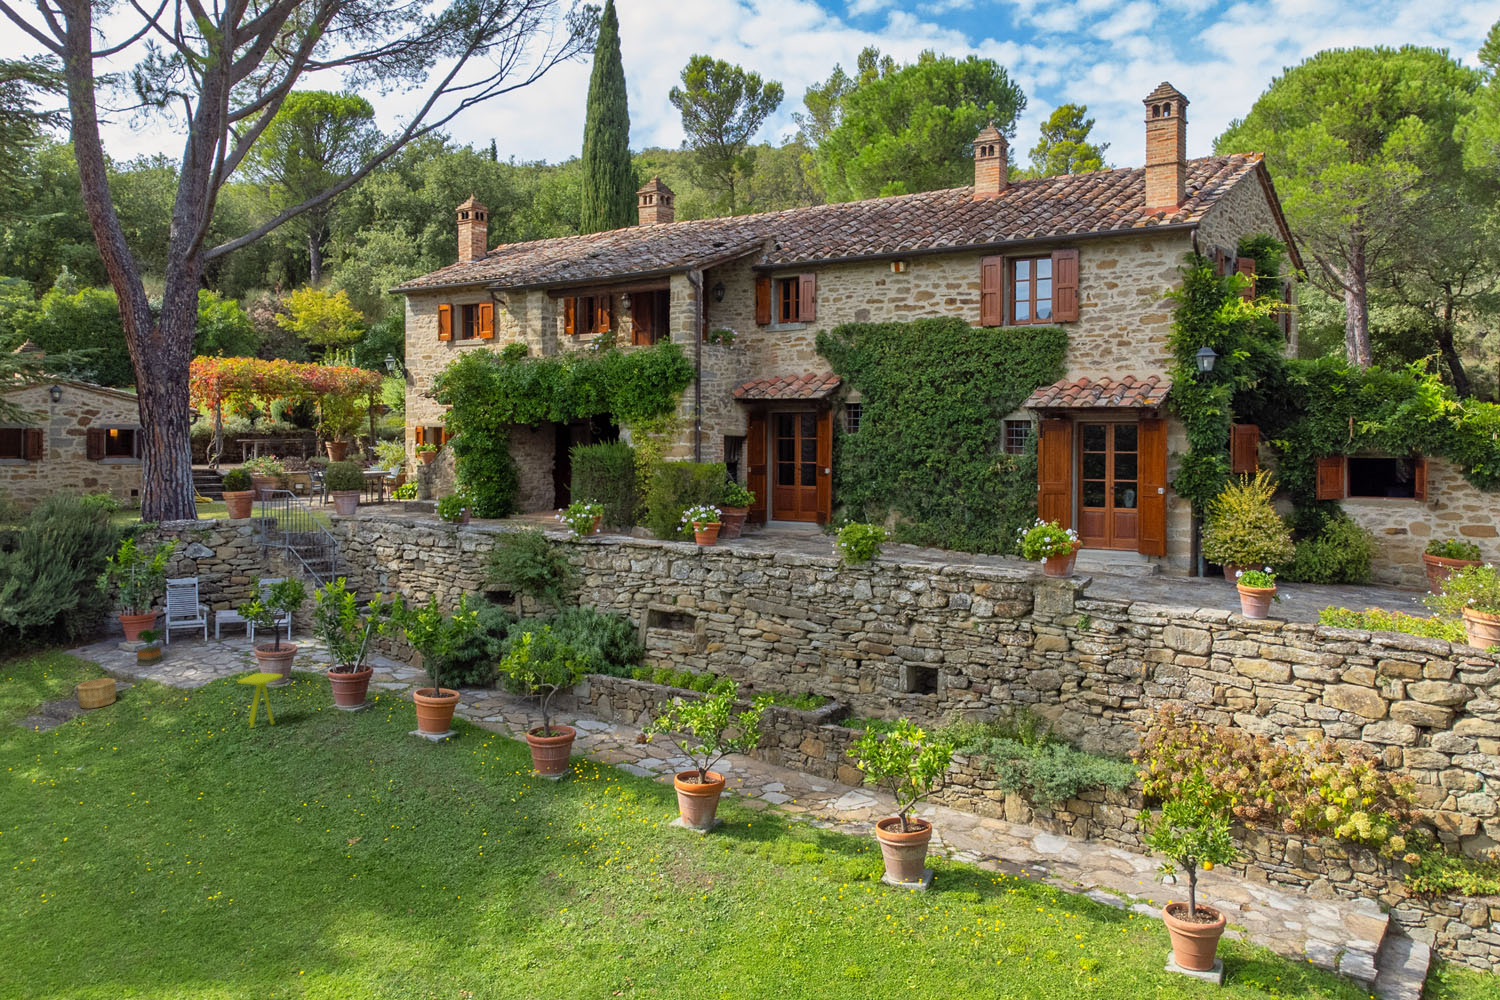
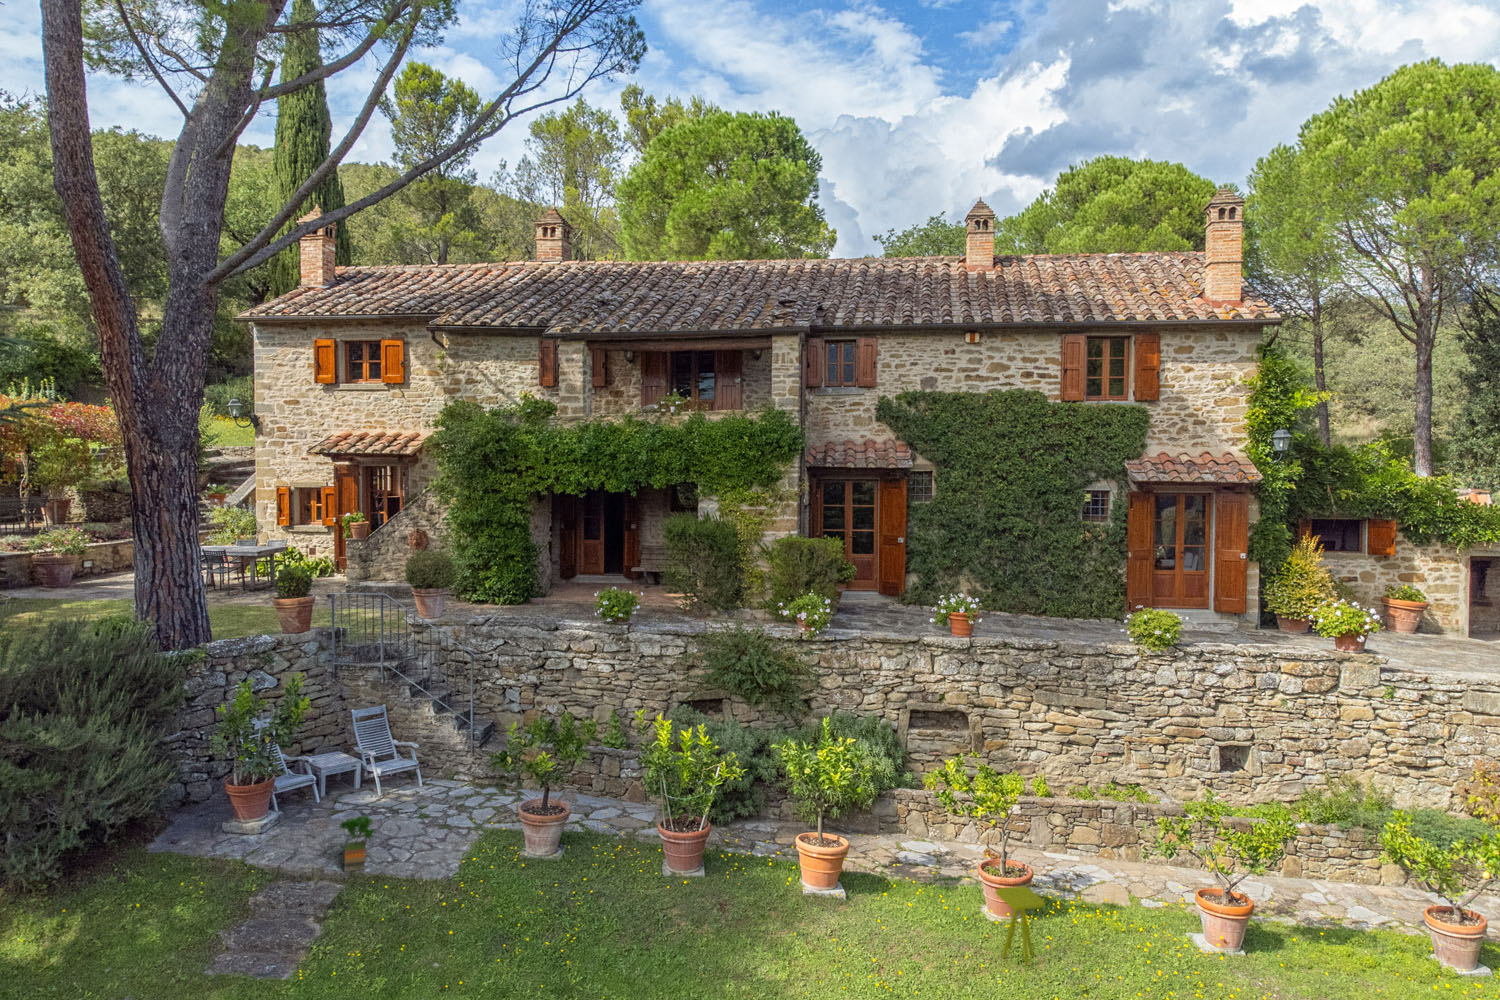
side table: present [238,673,283,728] -> present [996,886,1045,966]
wooden bucket: present [77,678,116,708] -> none [401,899,445,949]

